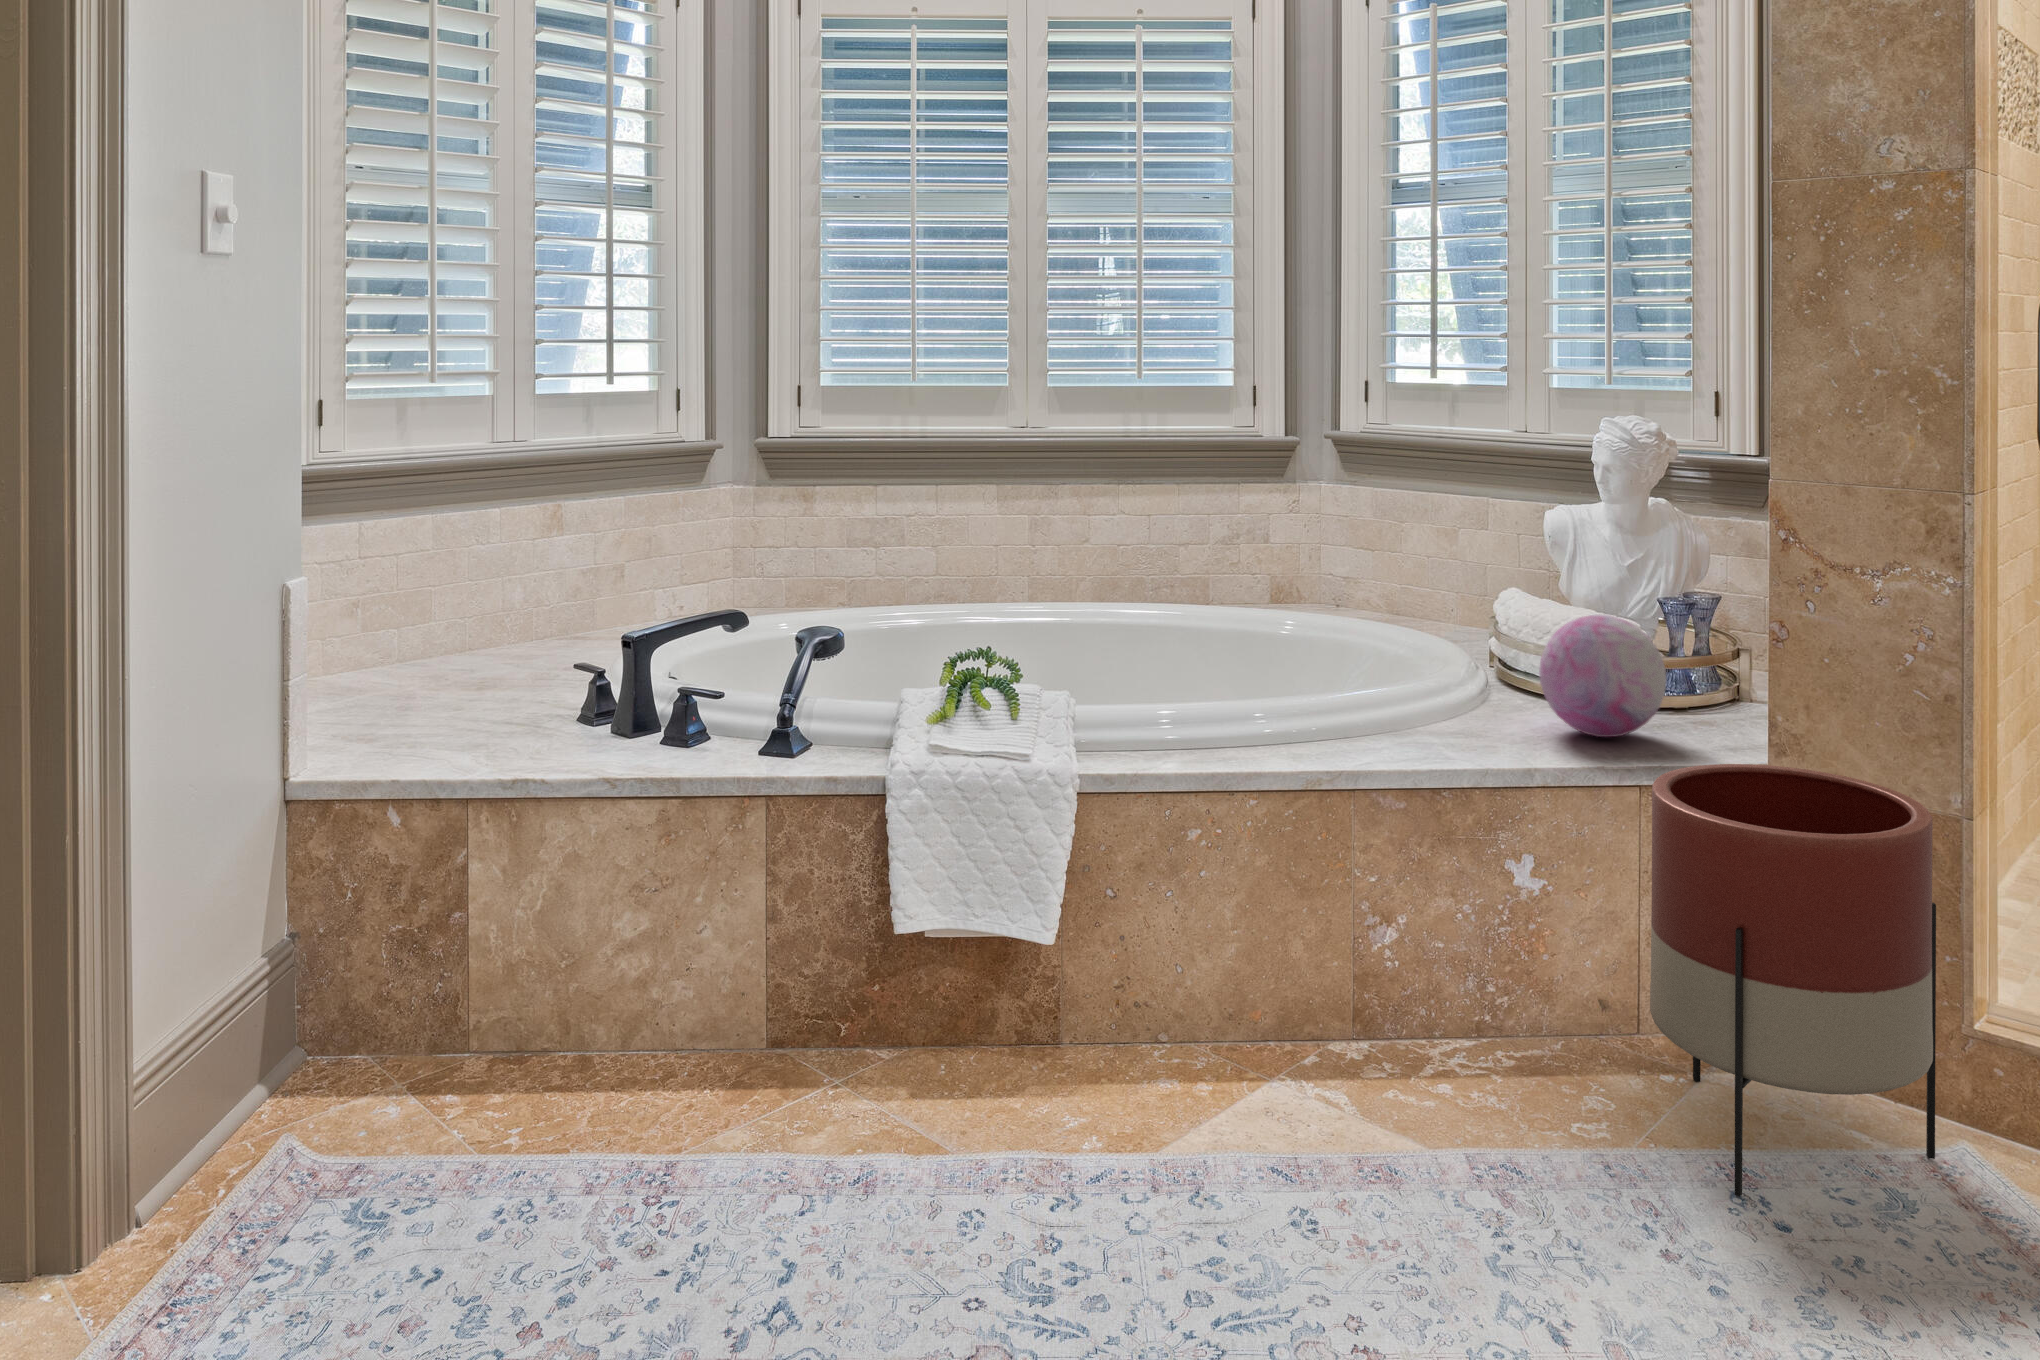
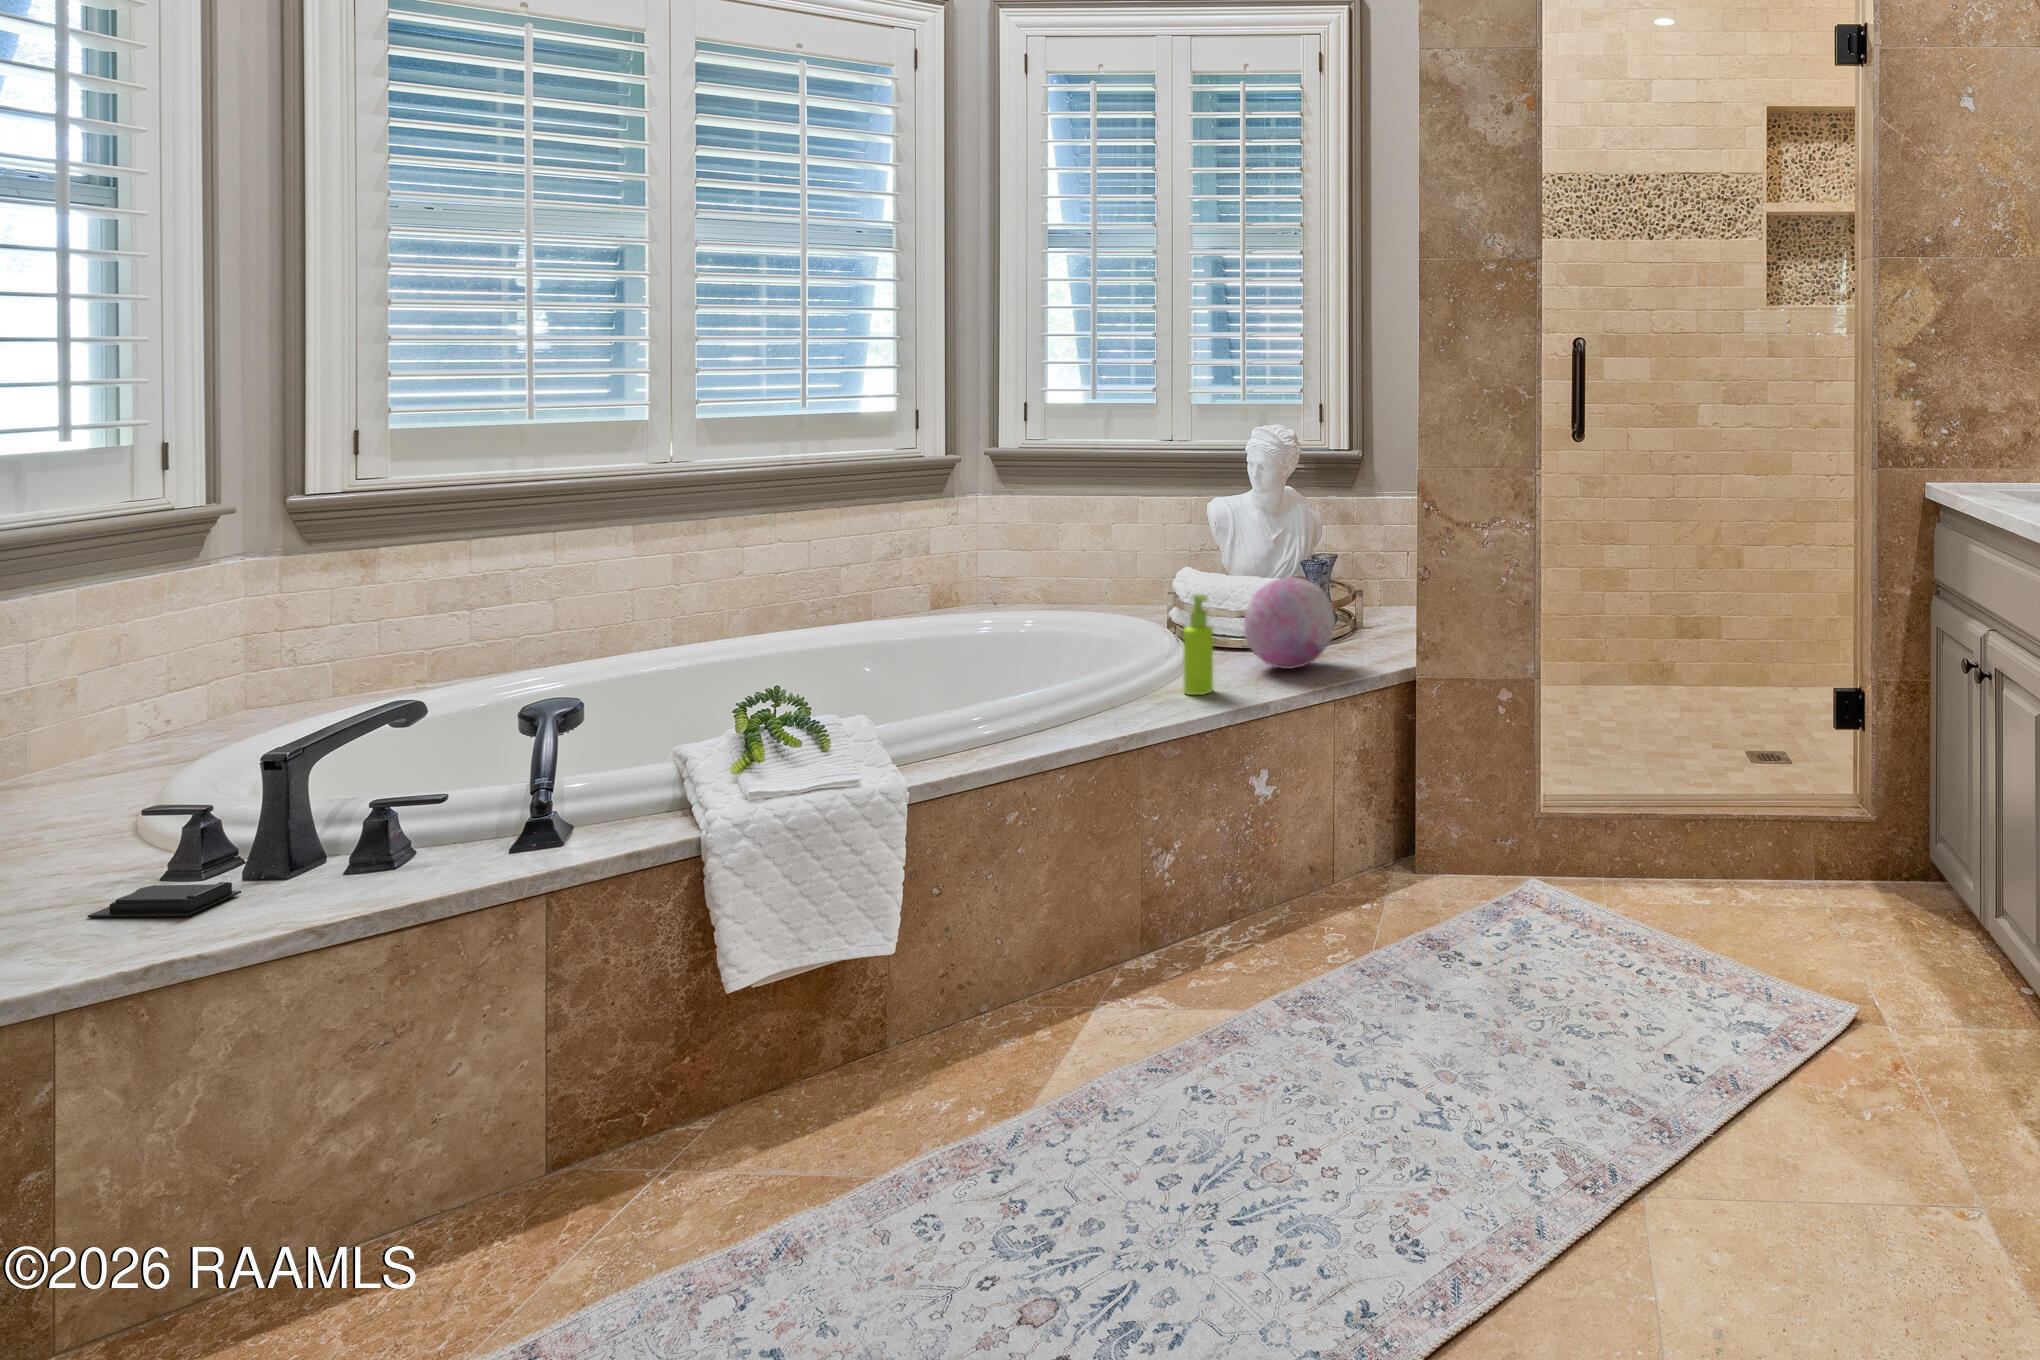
soap dispenser: none [1440,619,1477,746] -> present [1184,594,1213,695]
soap bar: none [521,724,597,751] -> present [88,882,241,917]
planter: present [1650,764,1936,1197] -> none [1373,664,1546,961]

